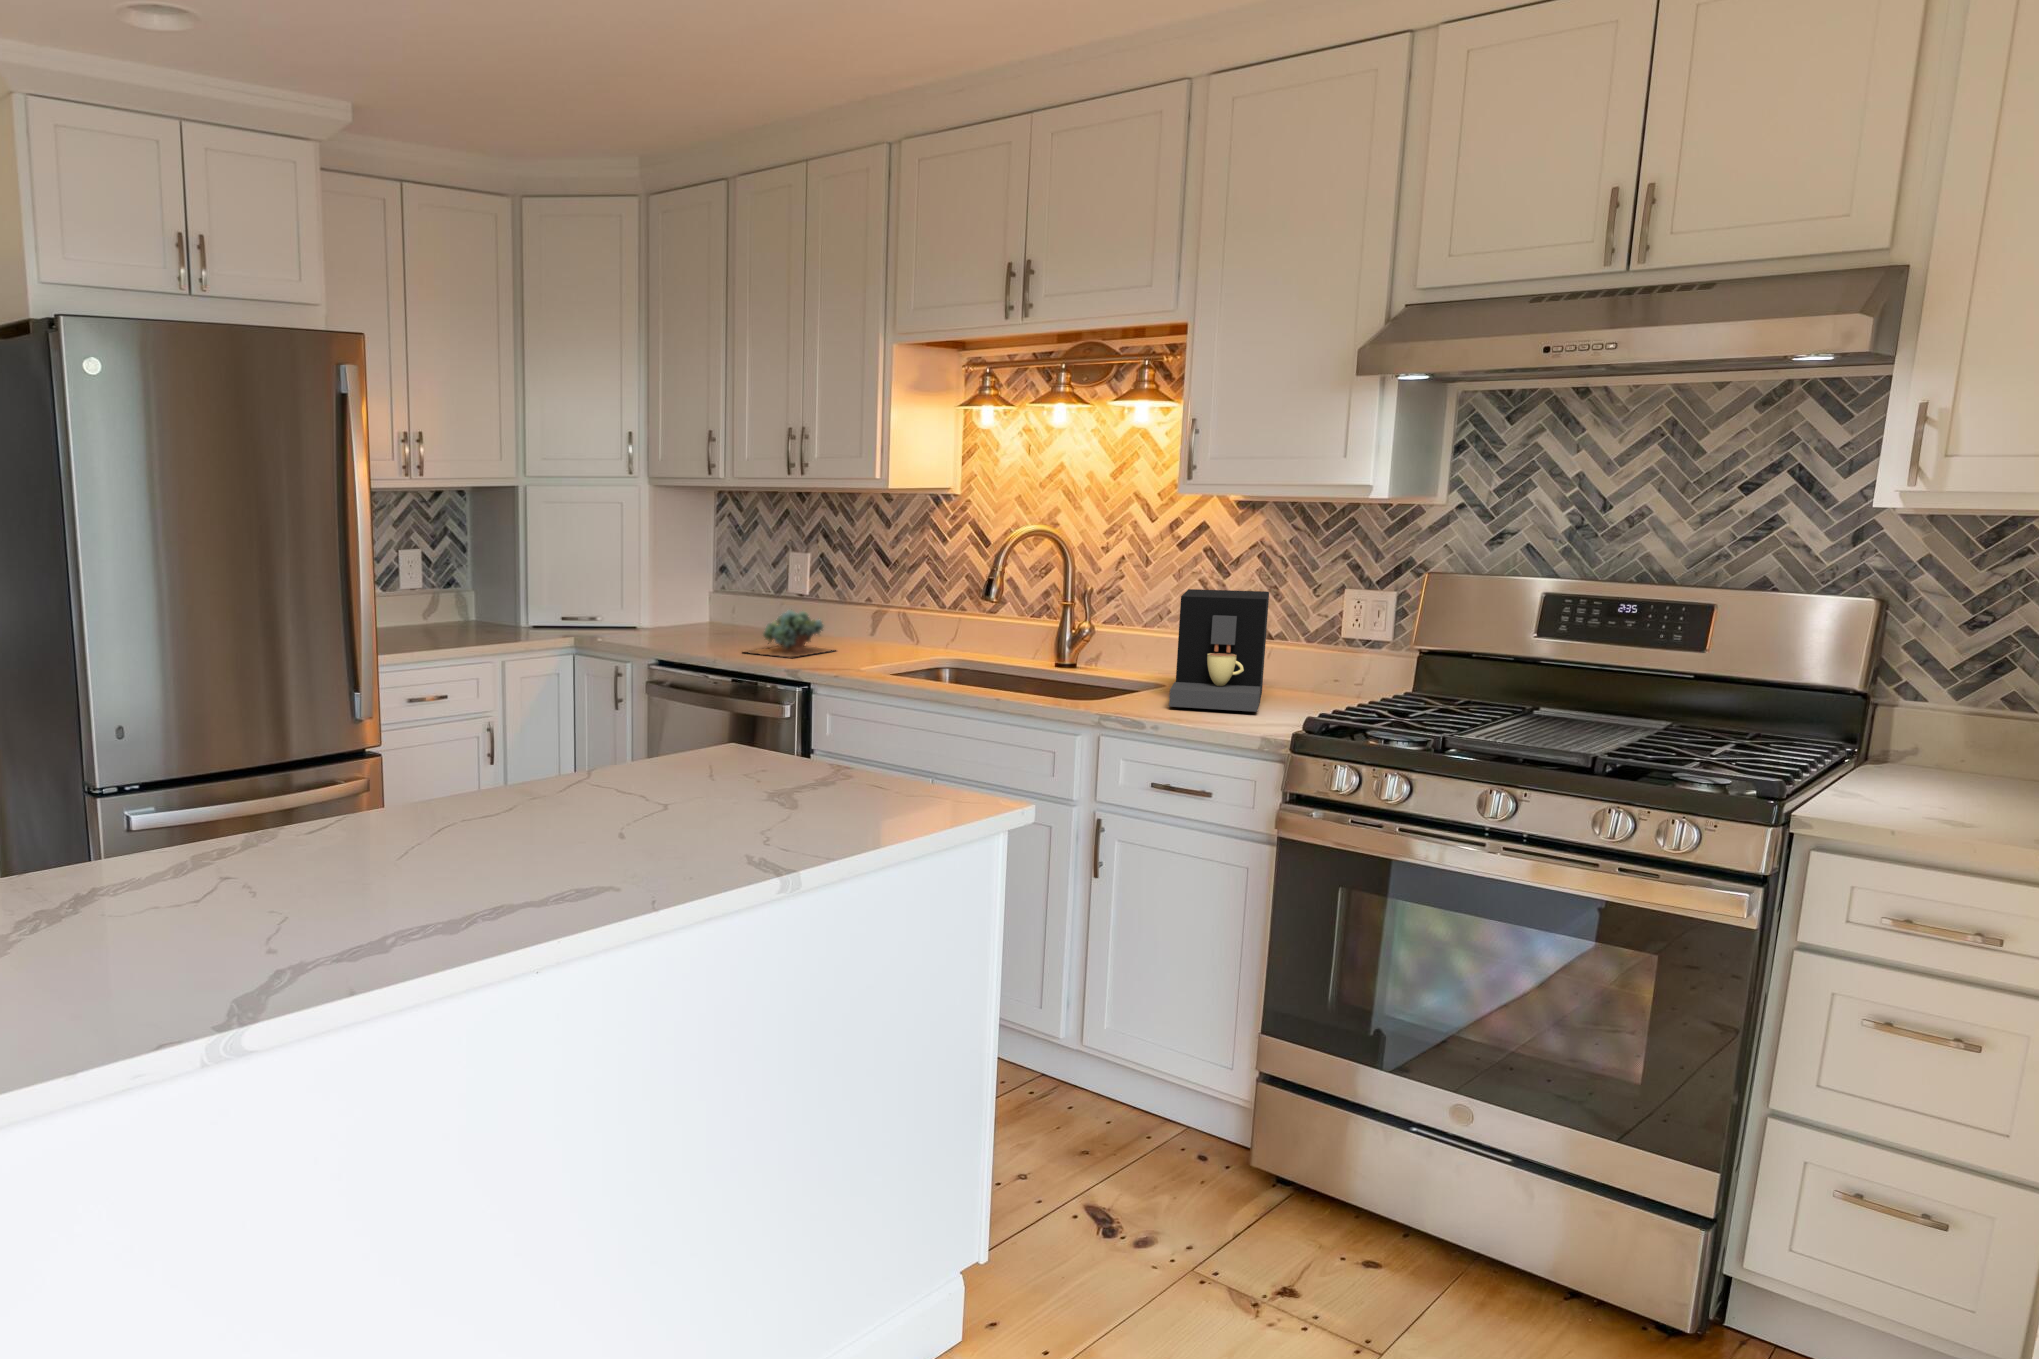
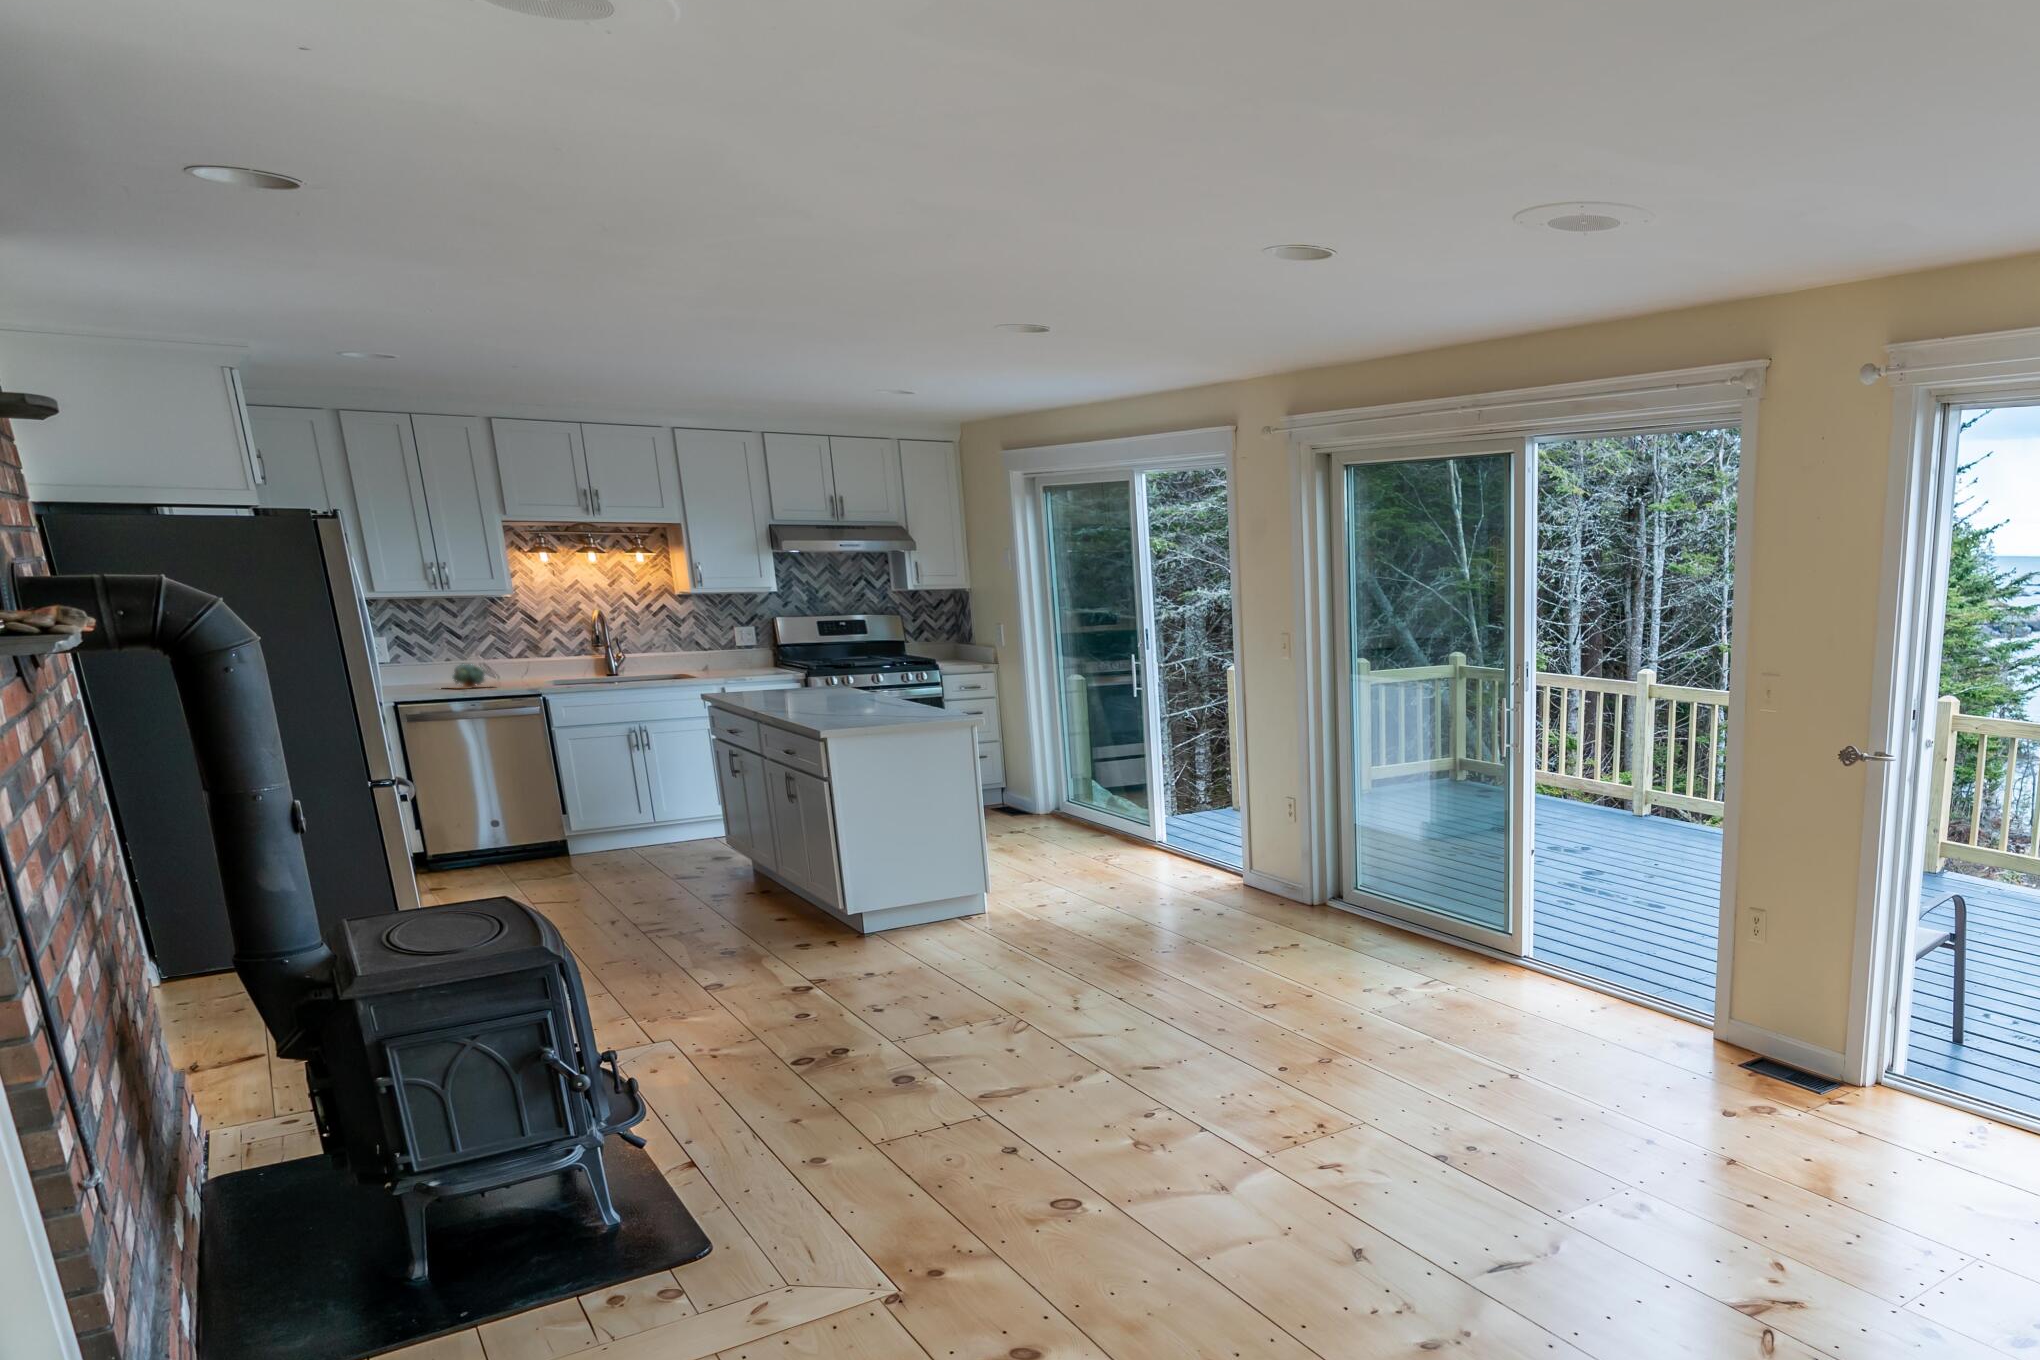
coffee maker: present [1169,589,1269,712] -> none [682,631,760,675]

